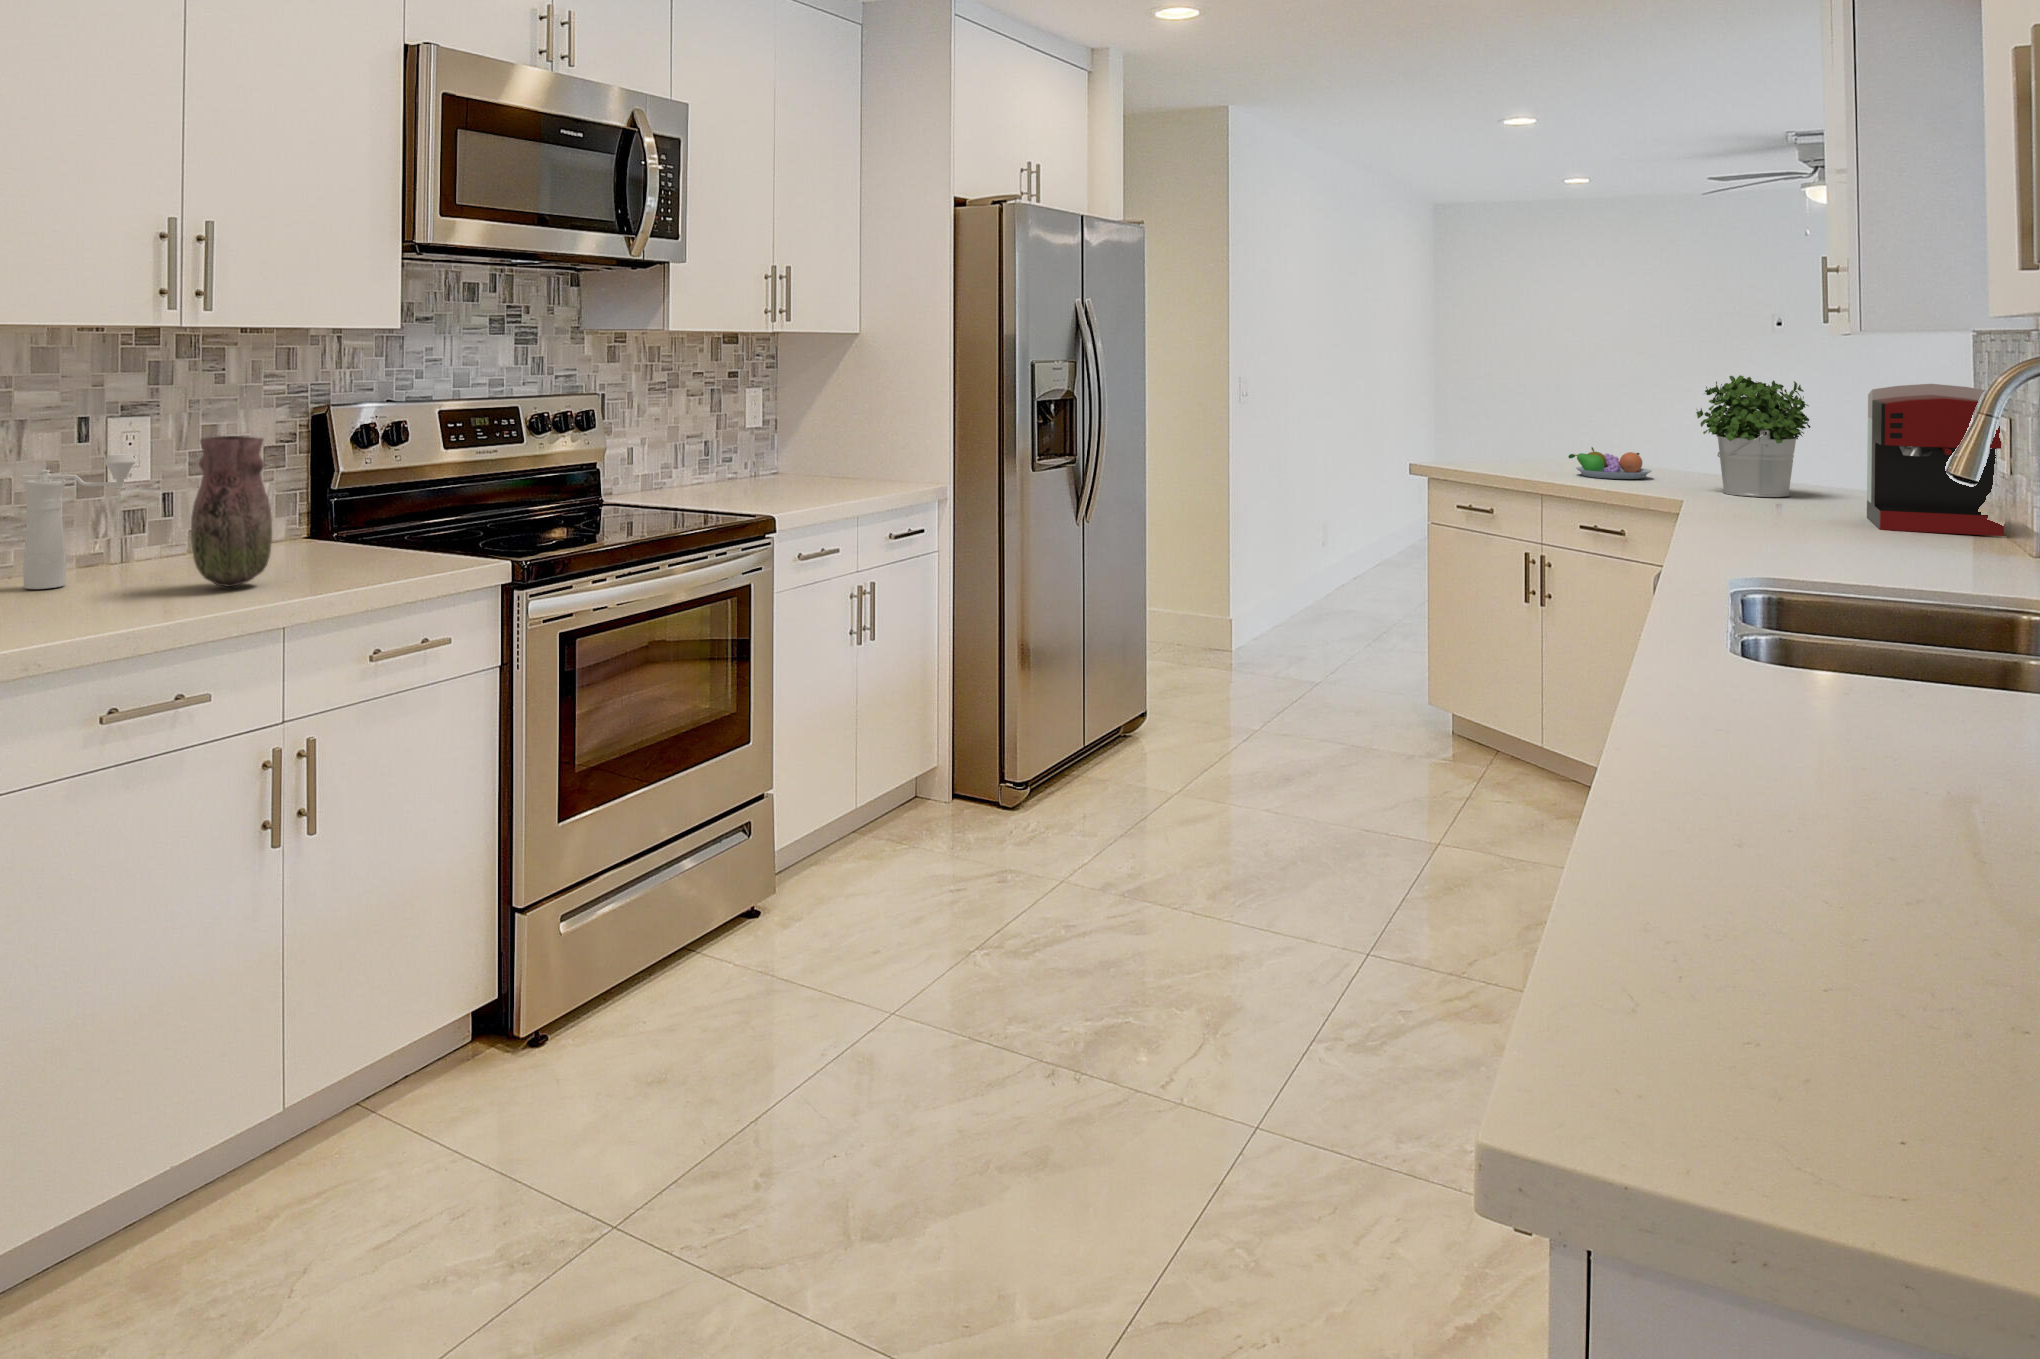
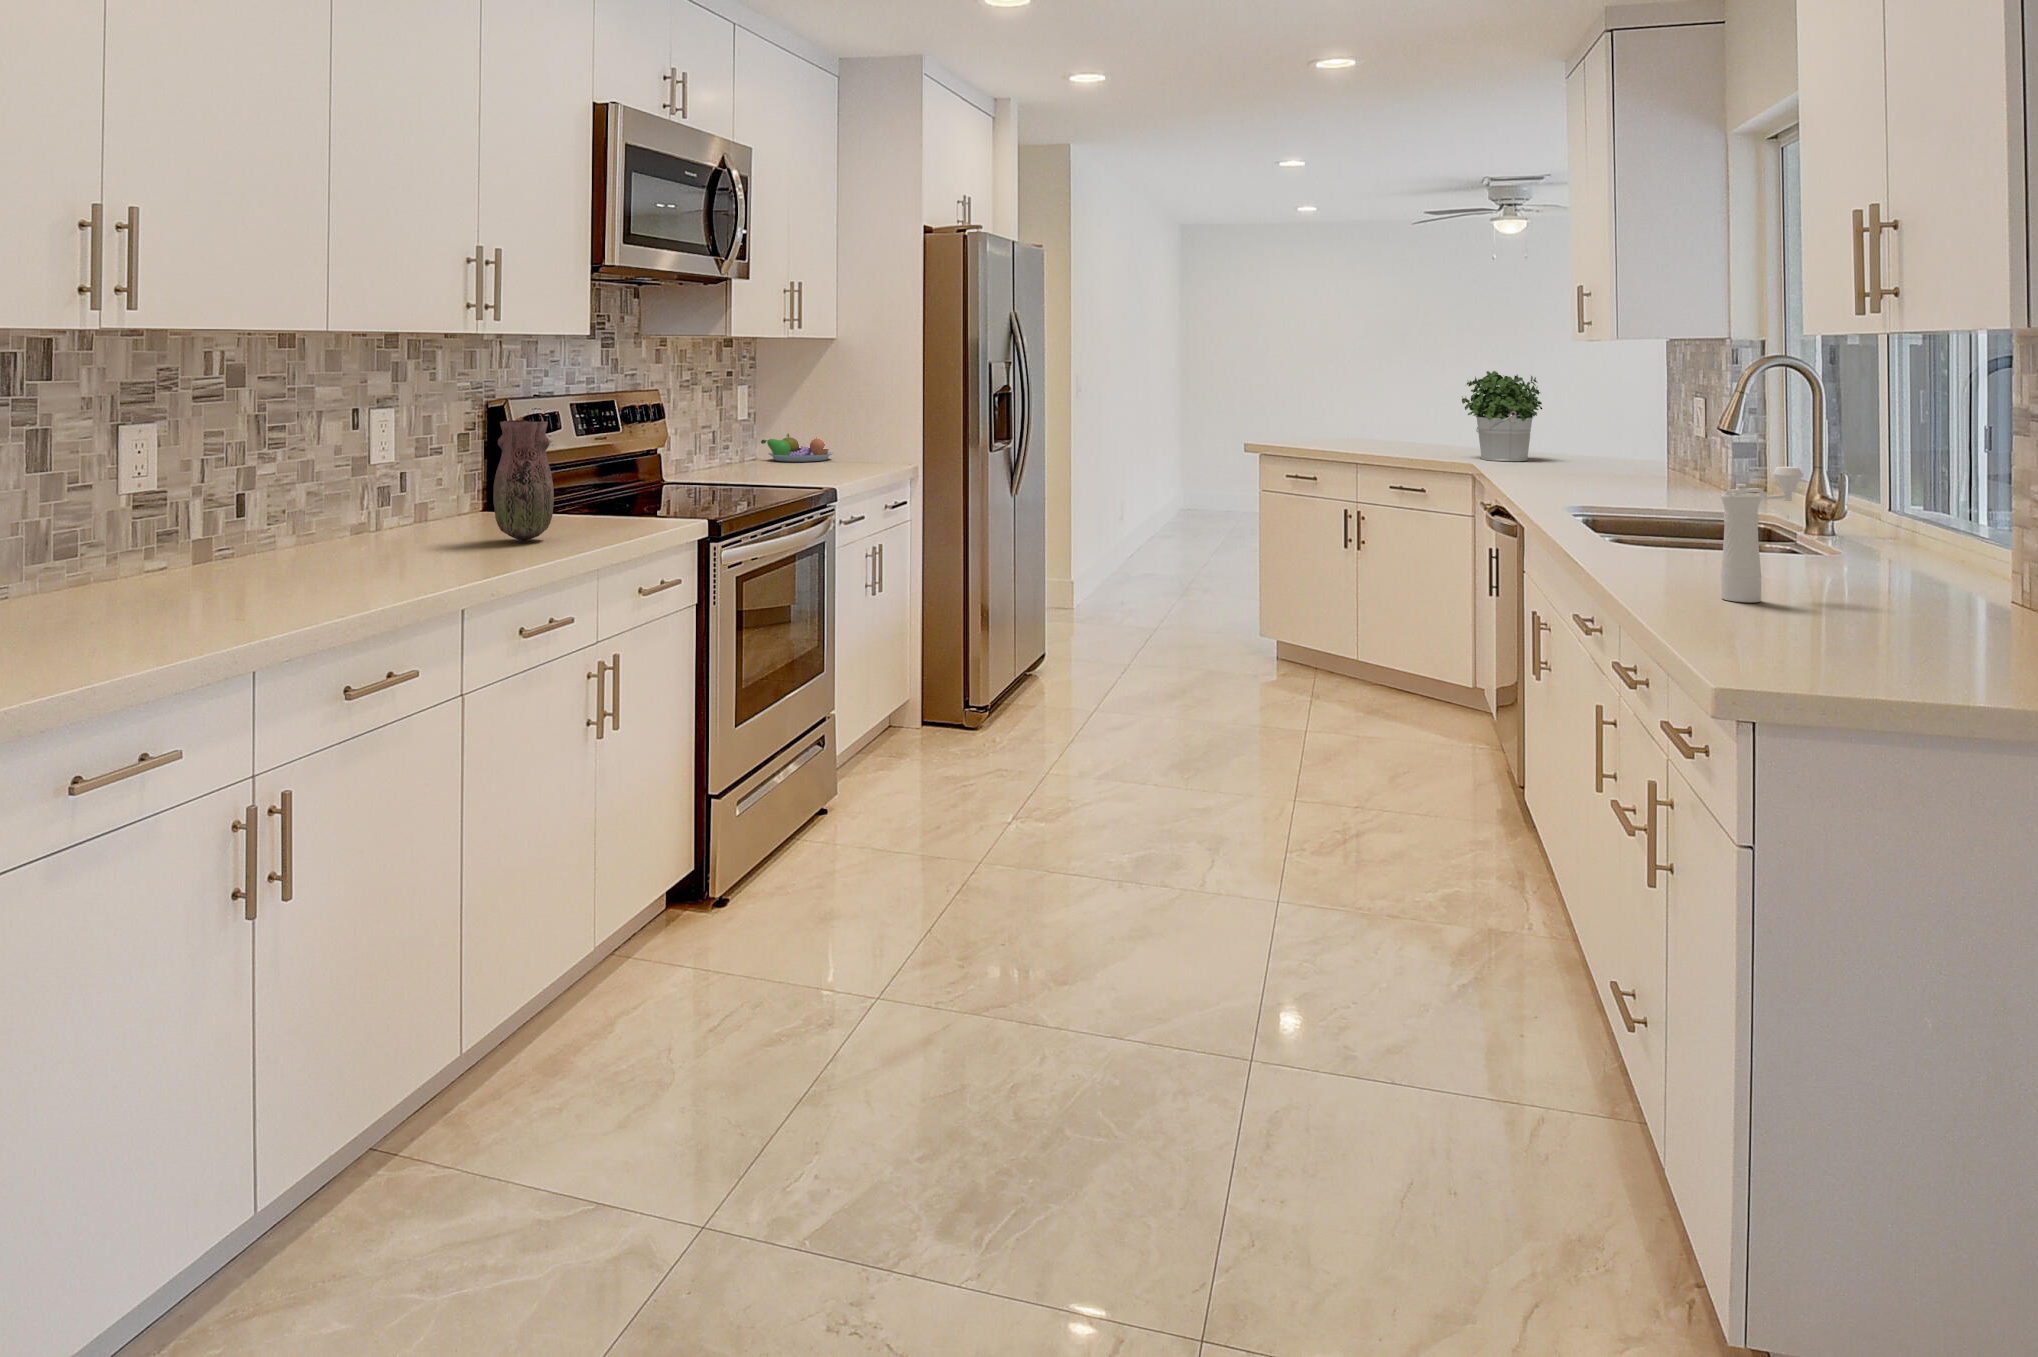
coffee maker: present [1867,384,2004,536] -> none [1594,375,1693,480]
fruit bowl: present [1568,447,1652,479] -> present [761,434,833,462]
pepper mill: present [22,454,136,589] -> present [1721,467,1804,603]

